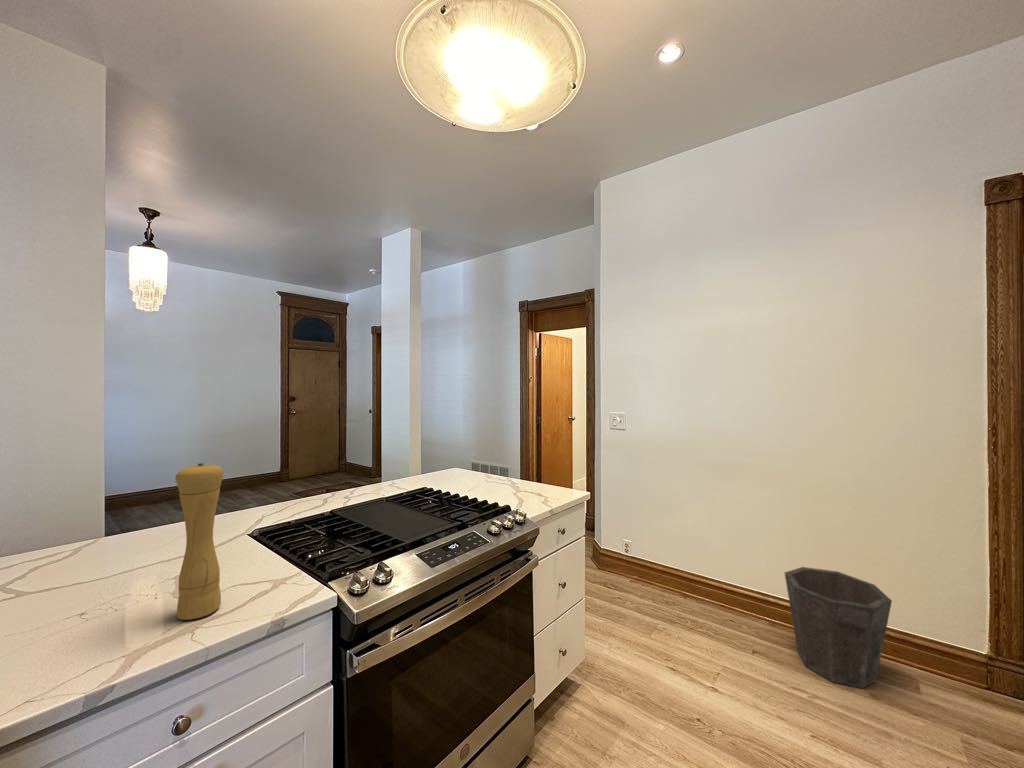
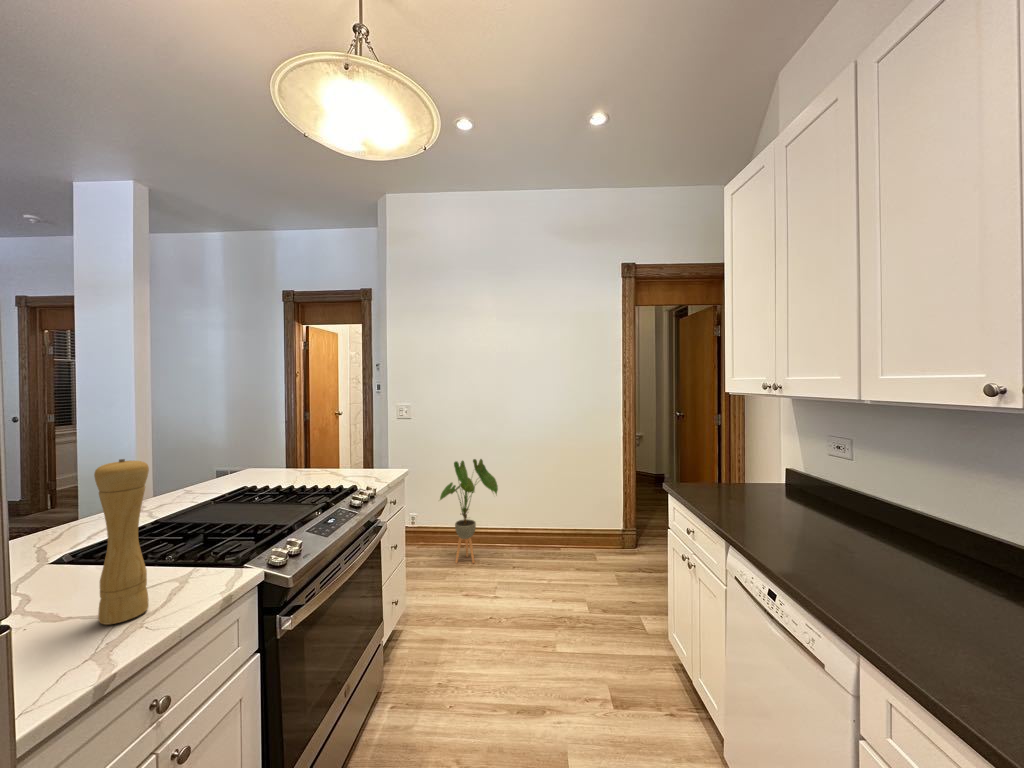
house plant: none [646,489,727,625] -> present [440,459,498,563]
waste bin: present [785,567,892,688] -> none [530,500,585,568]

